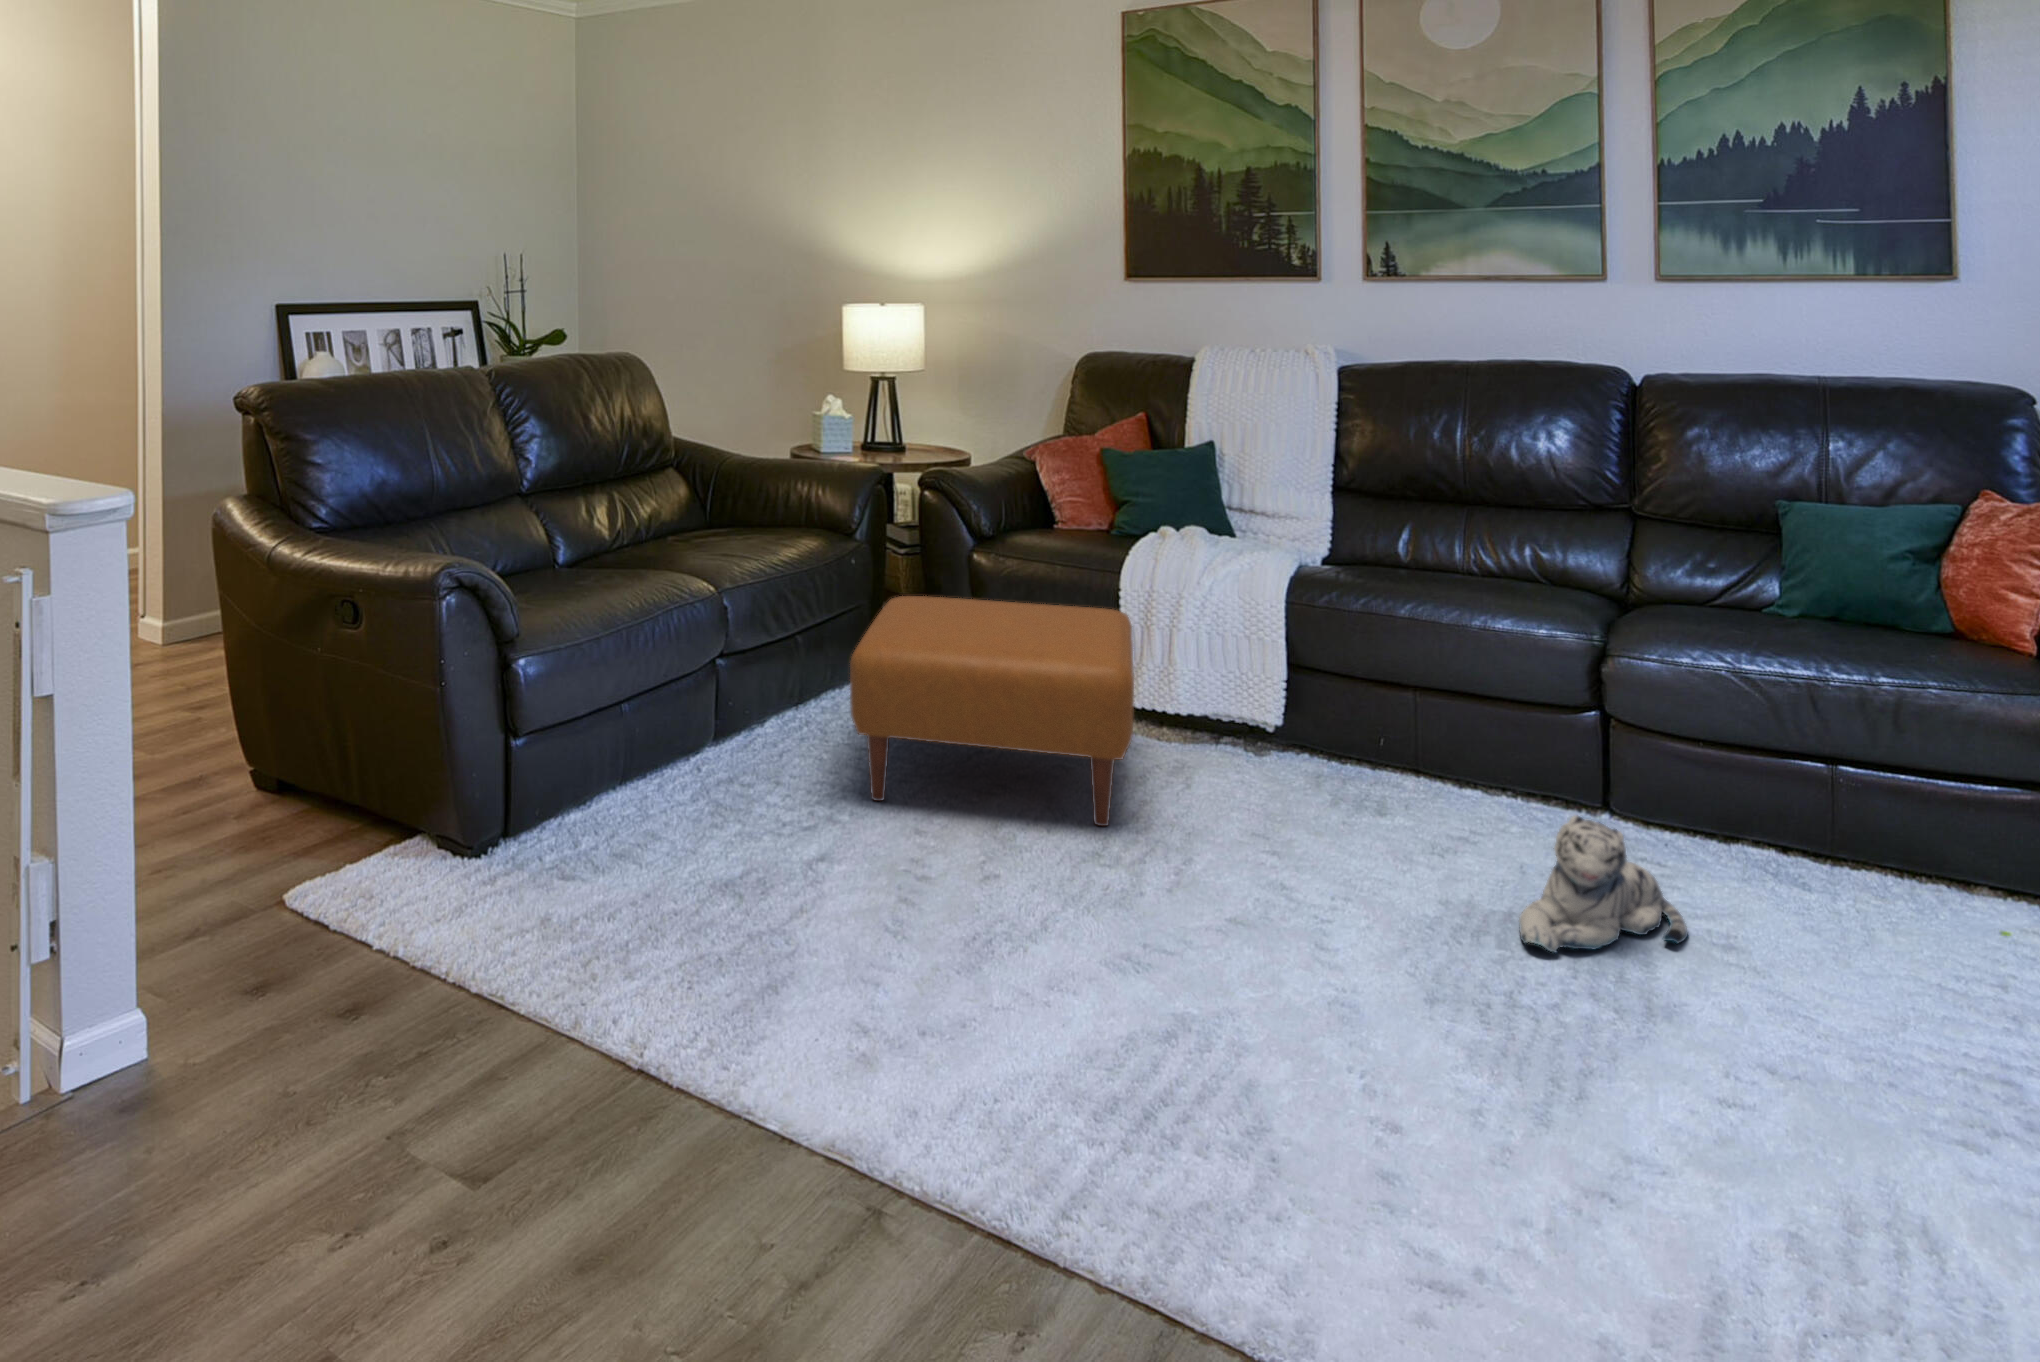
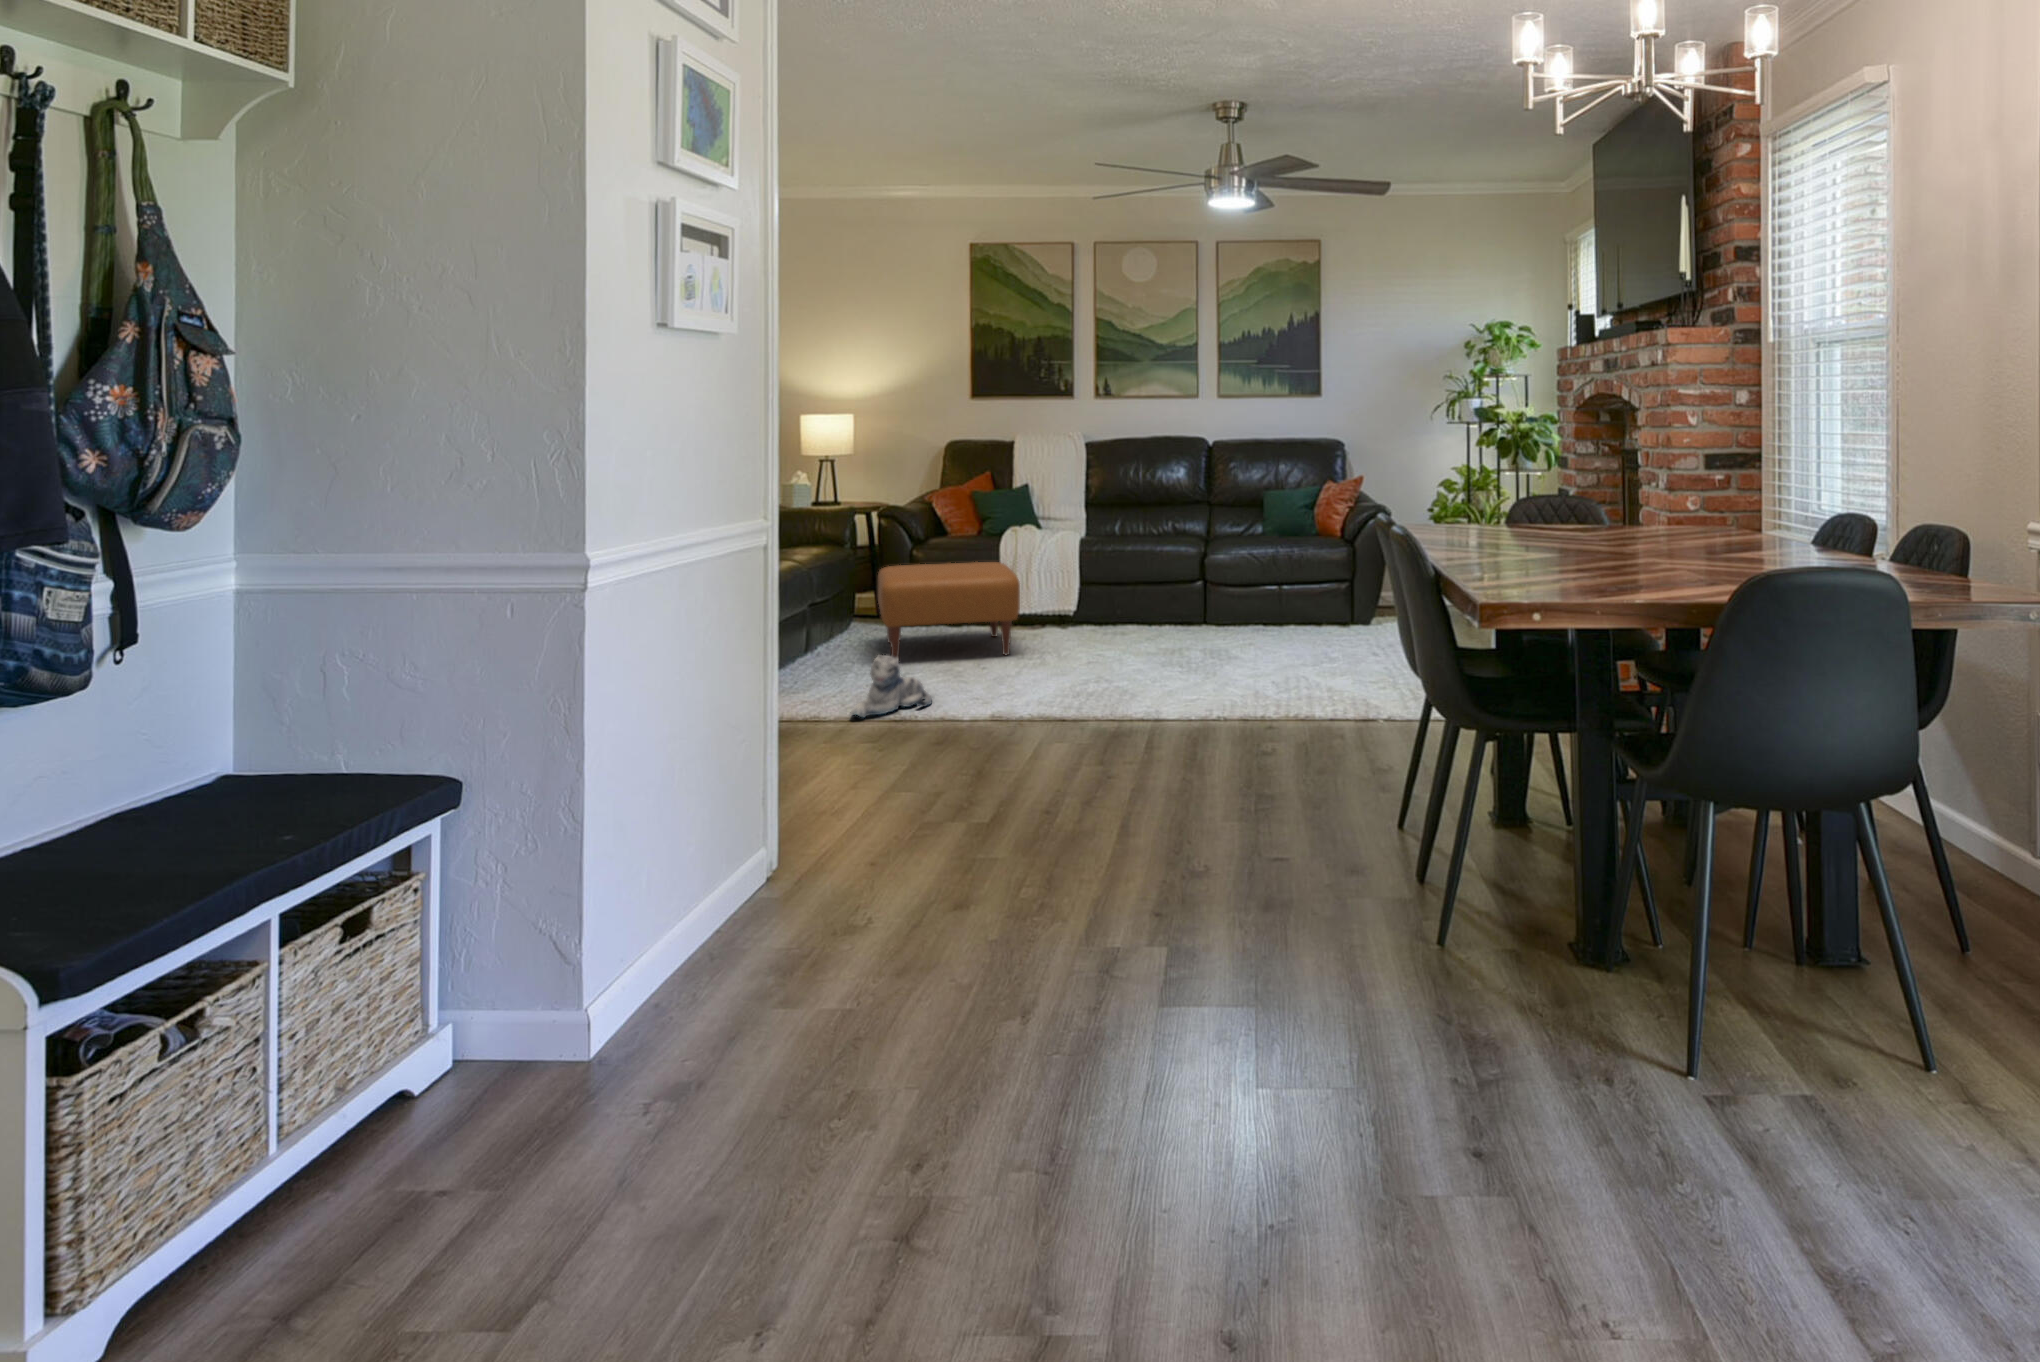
plush toy: present [1519,816,1688,953] -> present [851,654,932,717]

